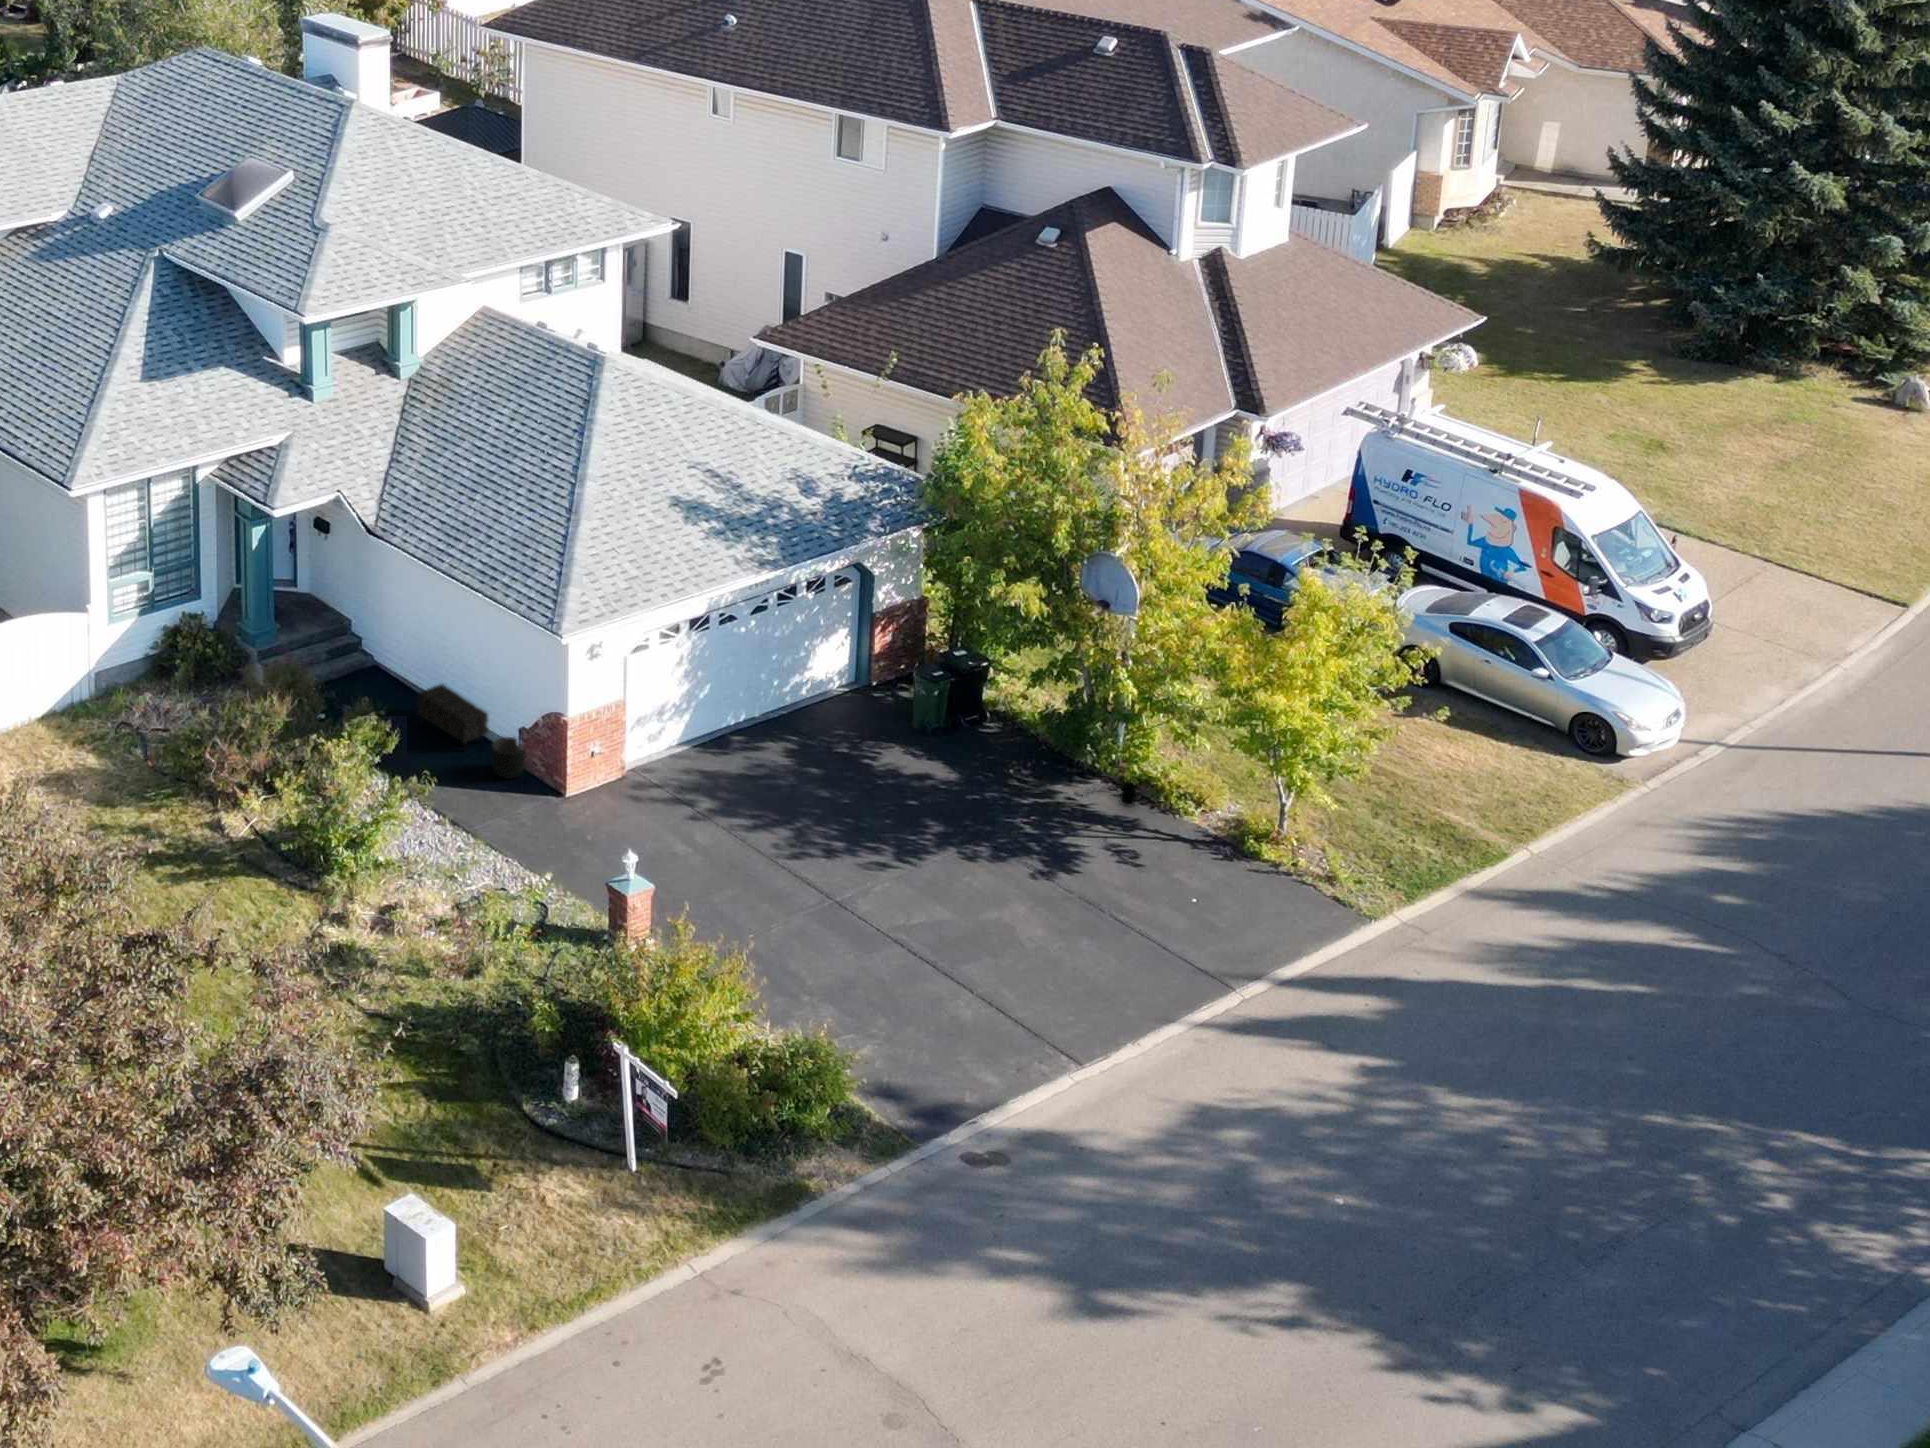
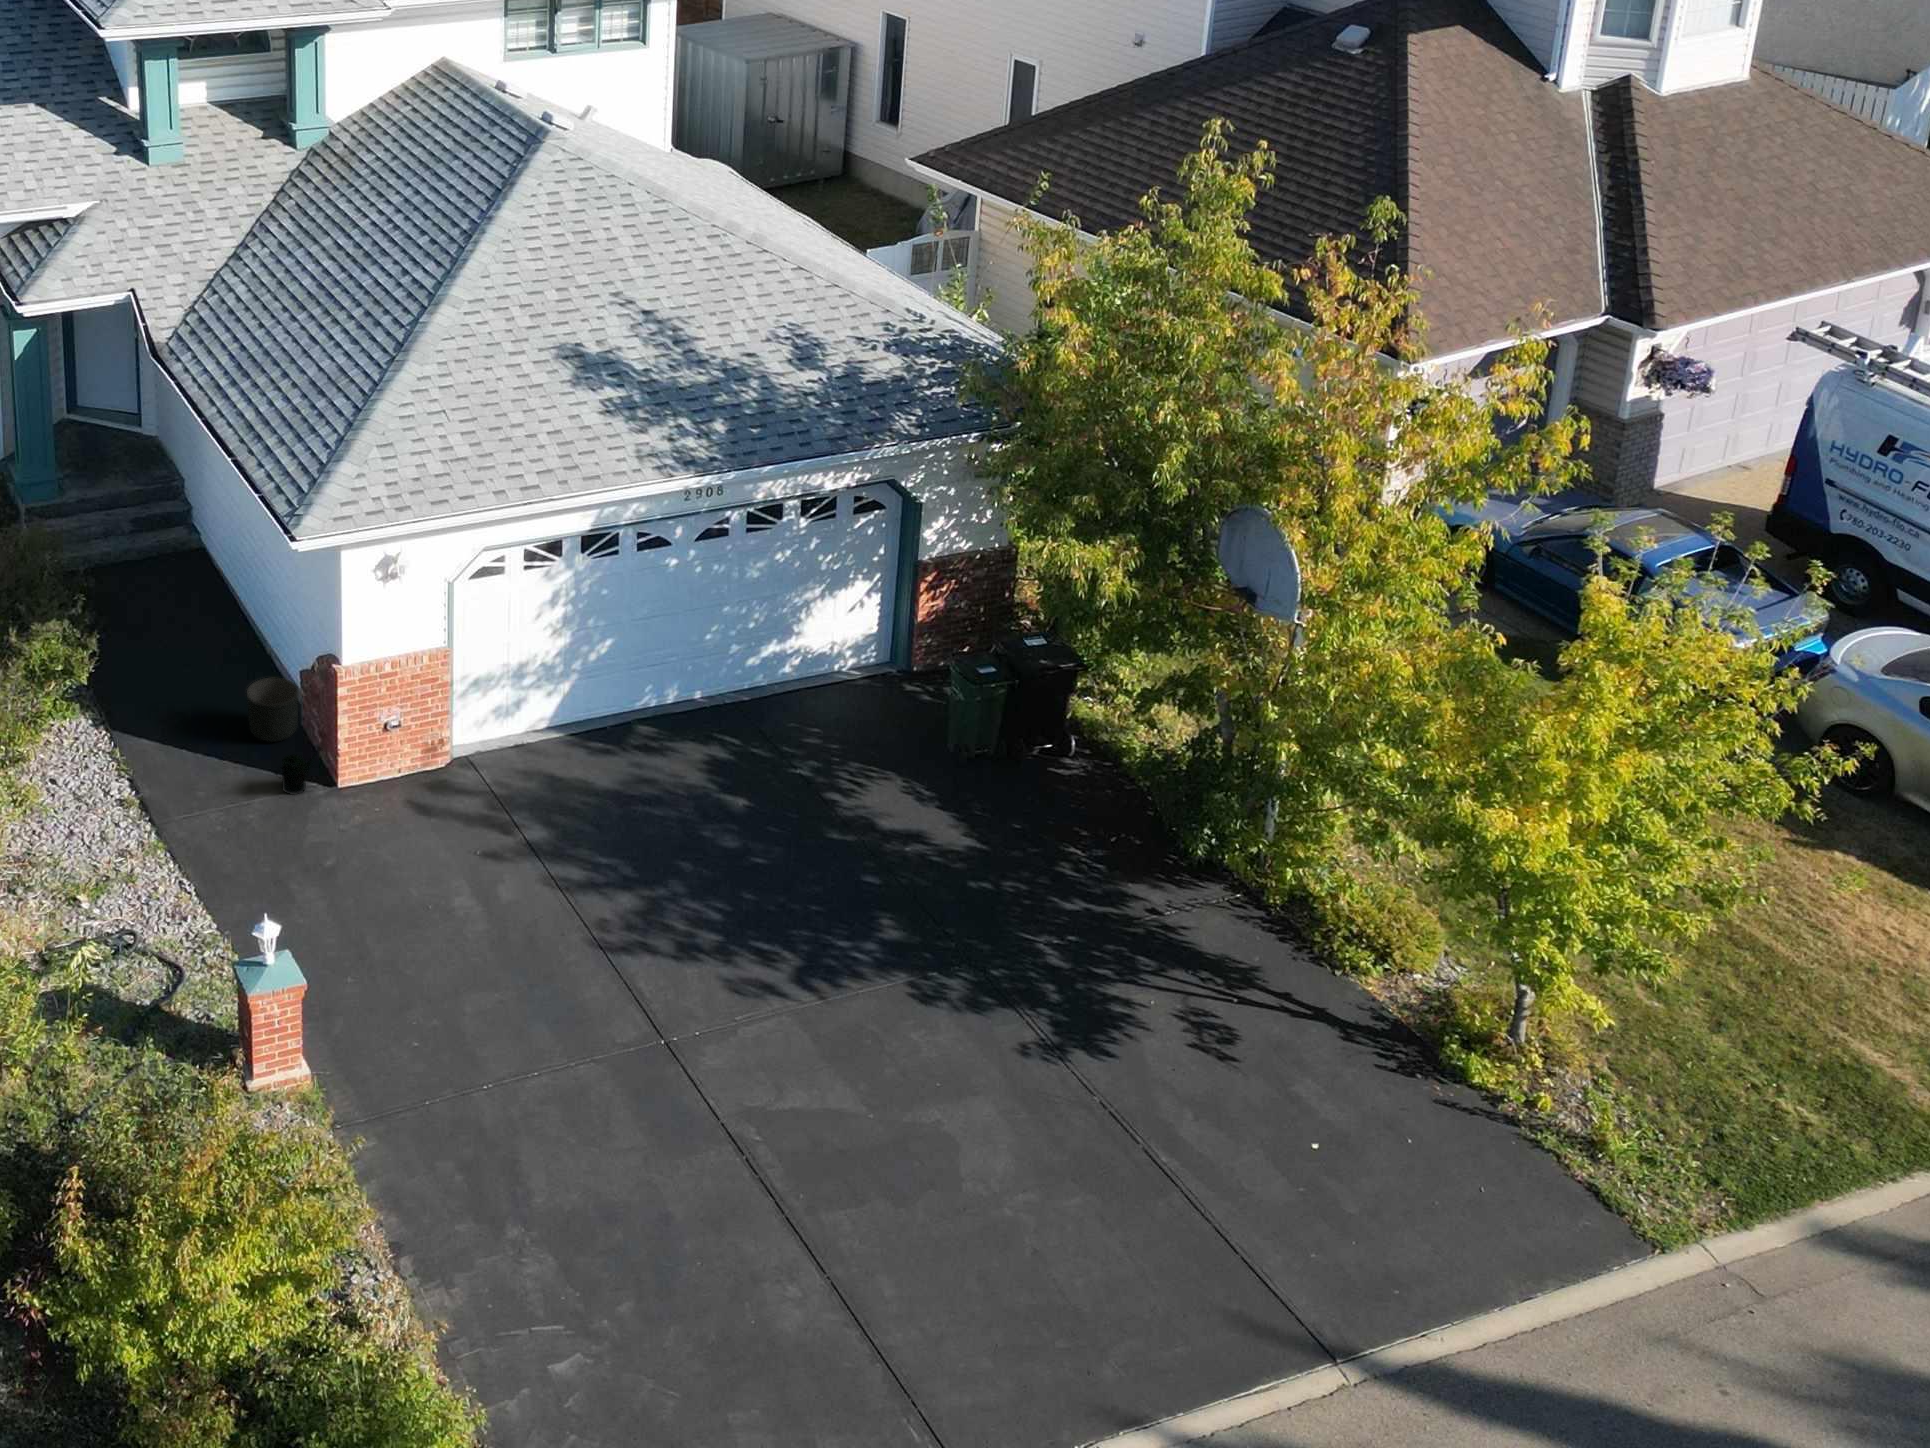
bench: present [417,684,488,751] -> none [193,584,280,690]
watering can: present [1120,780,1137,806] -> present [277,747,323,794]

